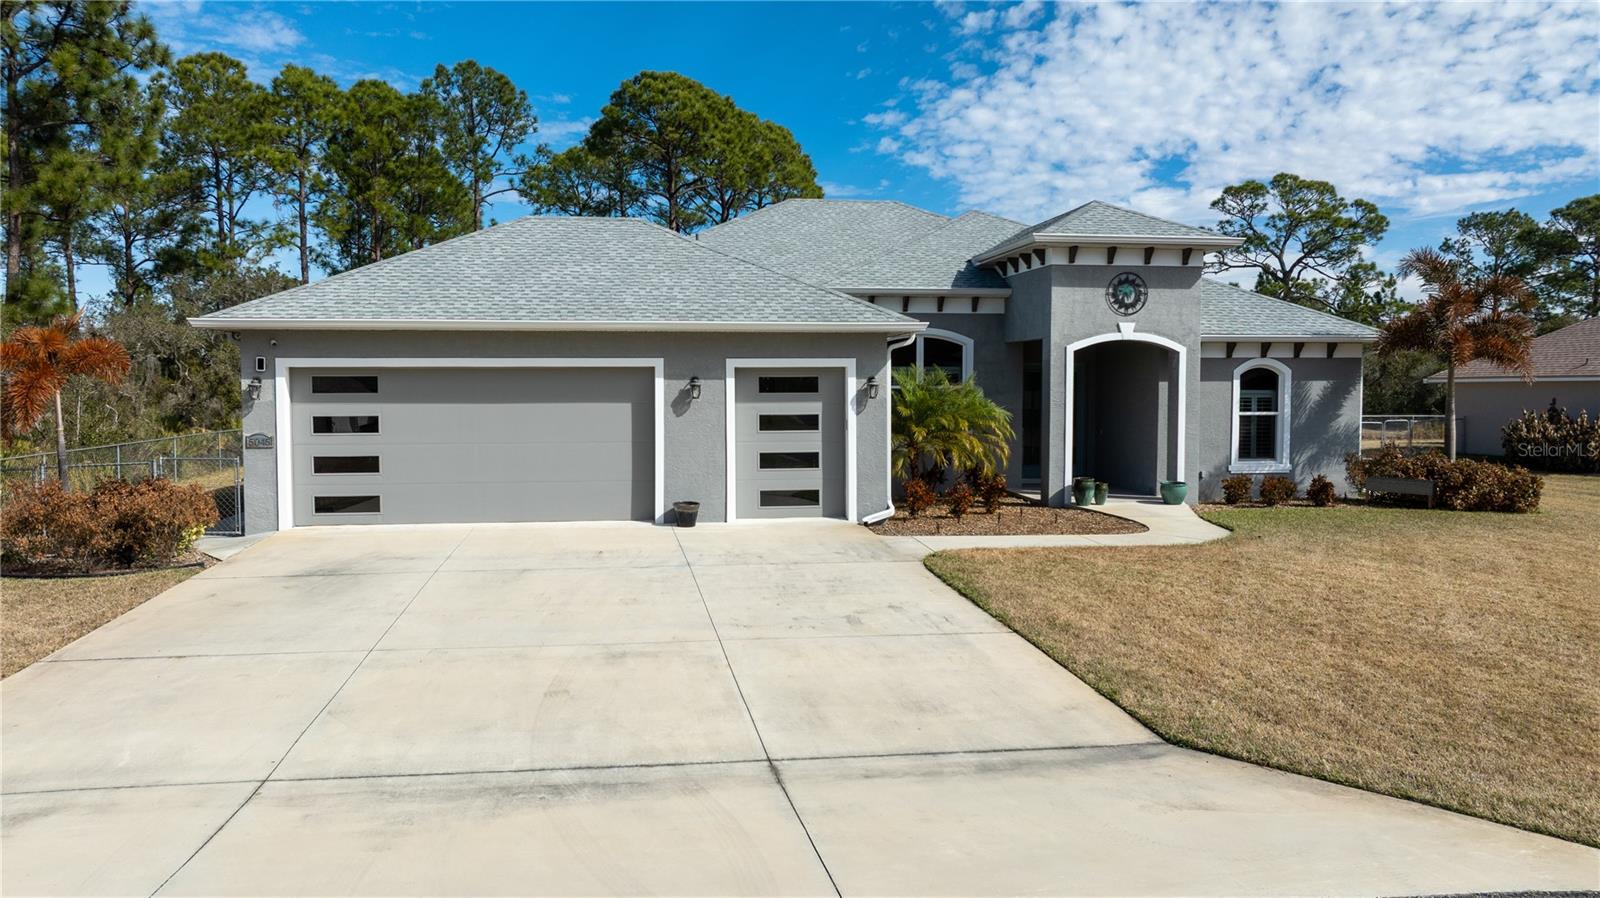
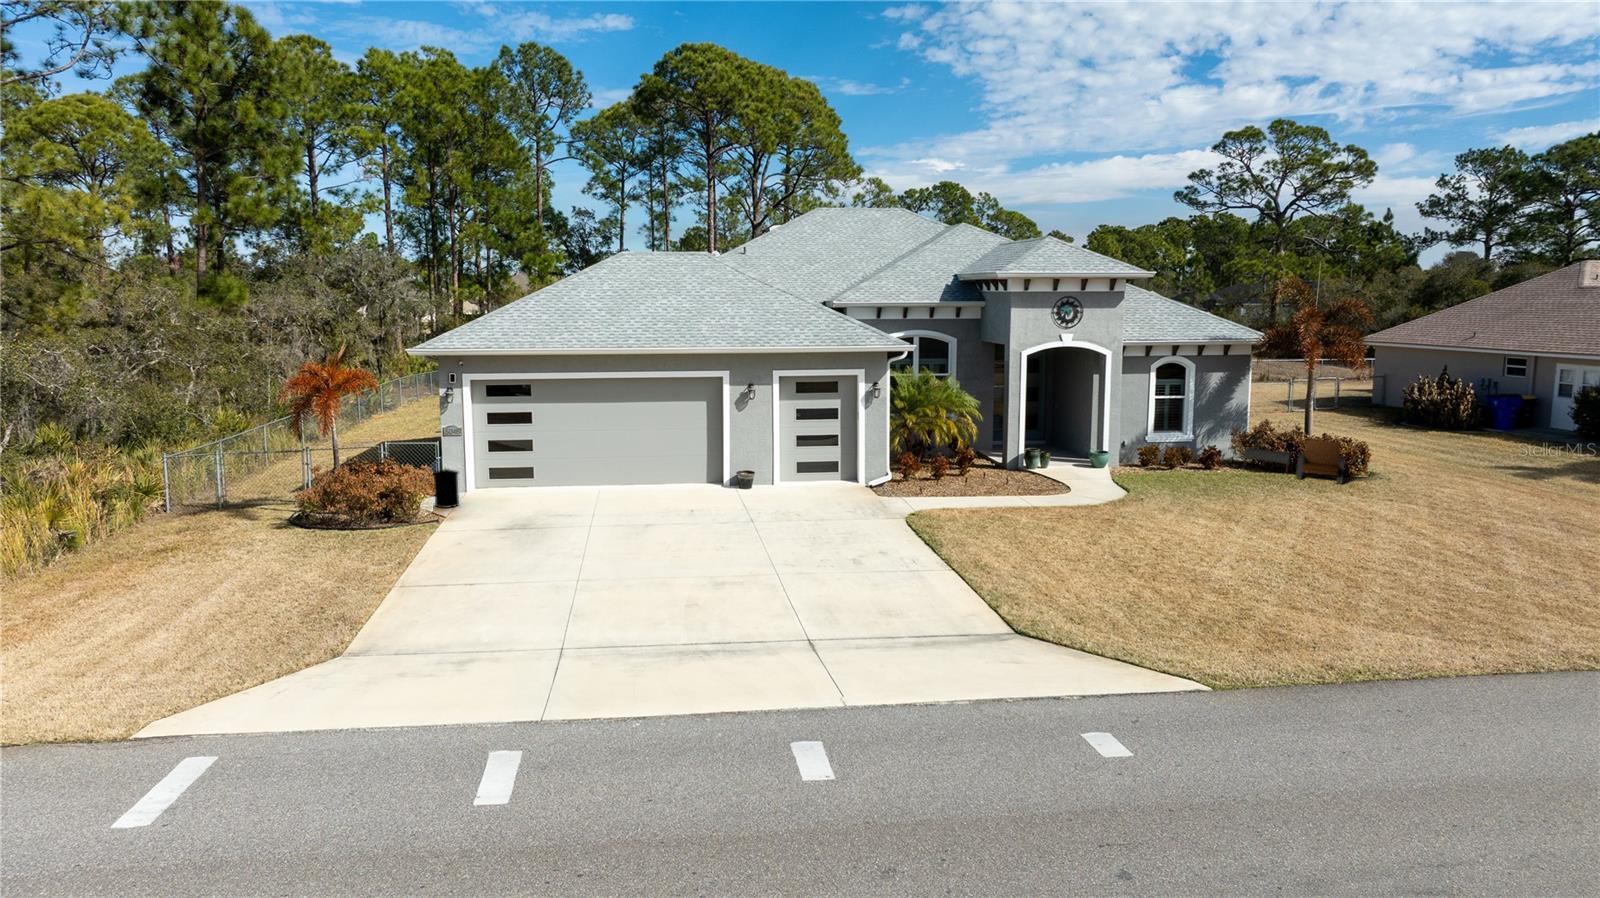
lounge chair: none [1443,461,1521,518] -> present [1296,439,1345,484]
trash can: none [190,490,237,554] -> present [433,469,459,508]

